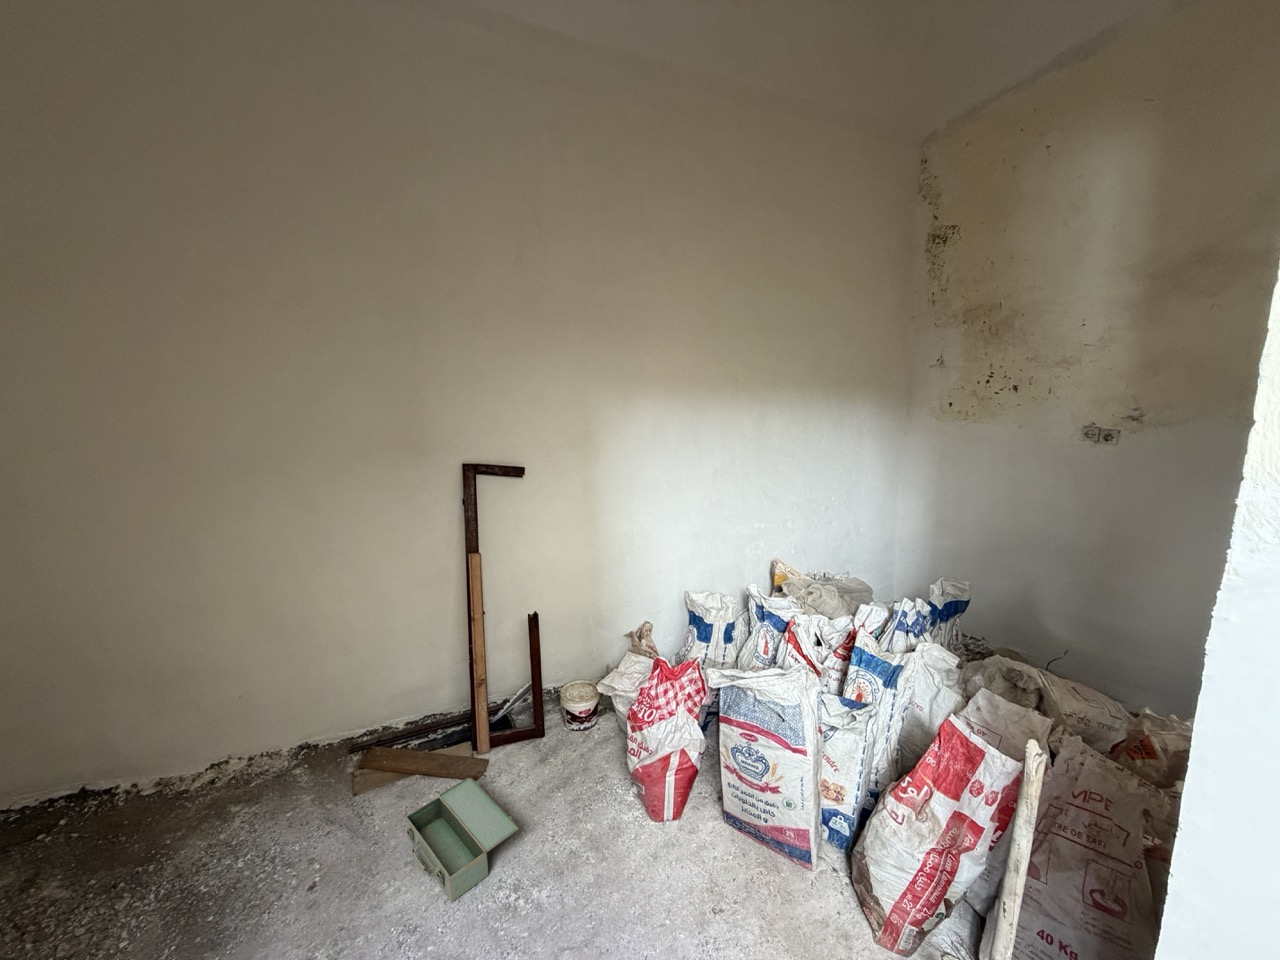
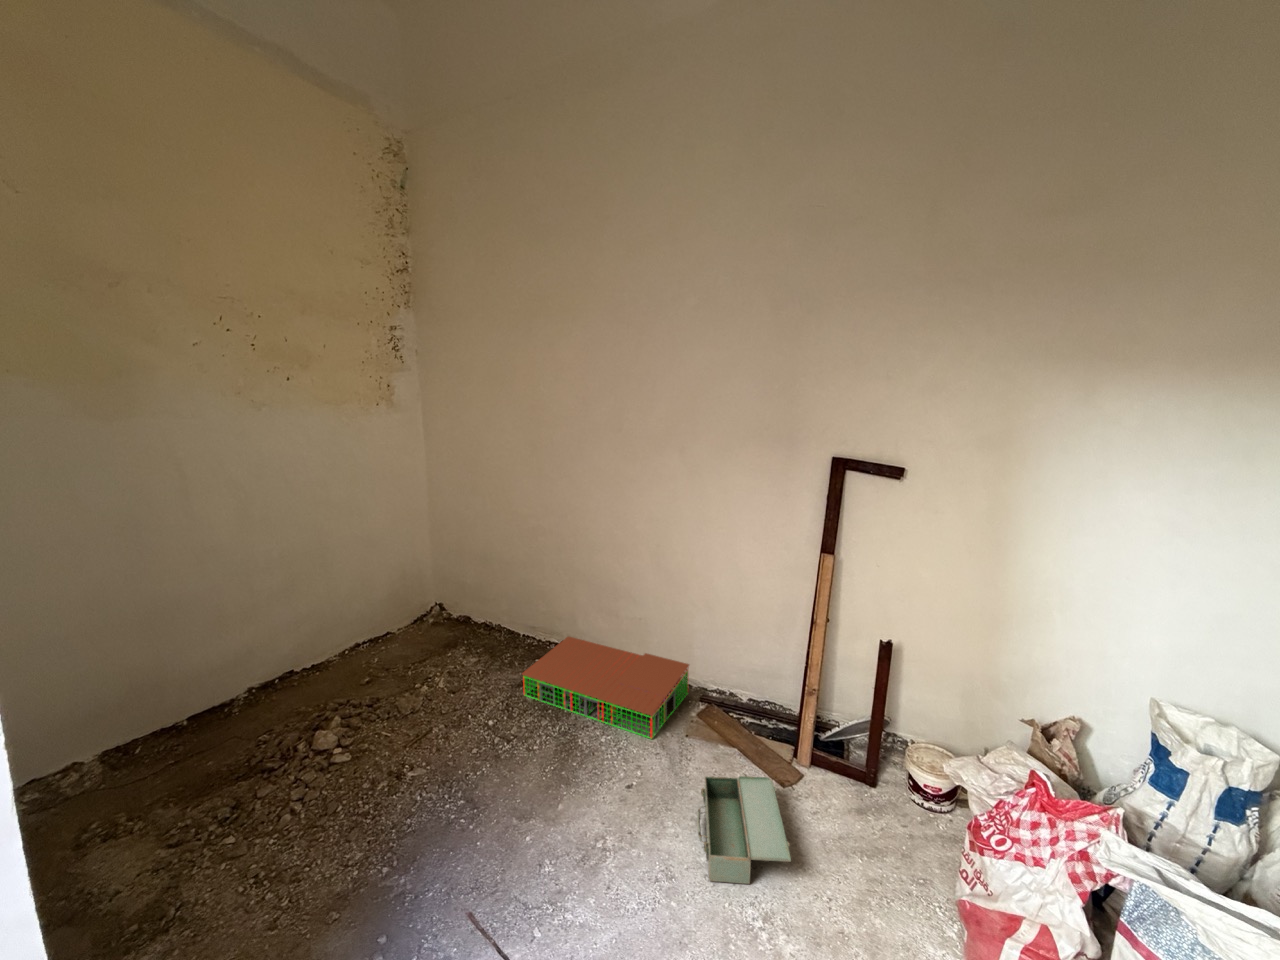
storage bin: none [34,720,333,900] -> present [522,637,689,739]

